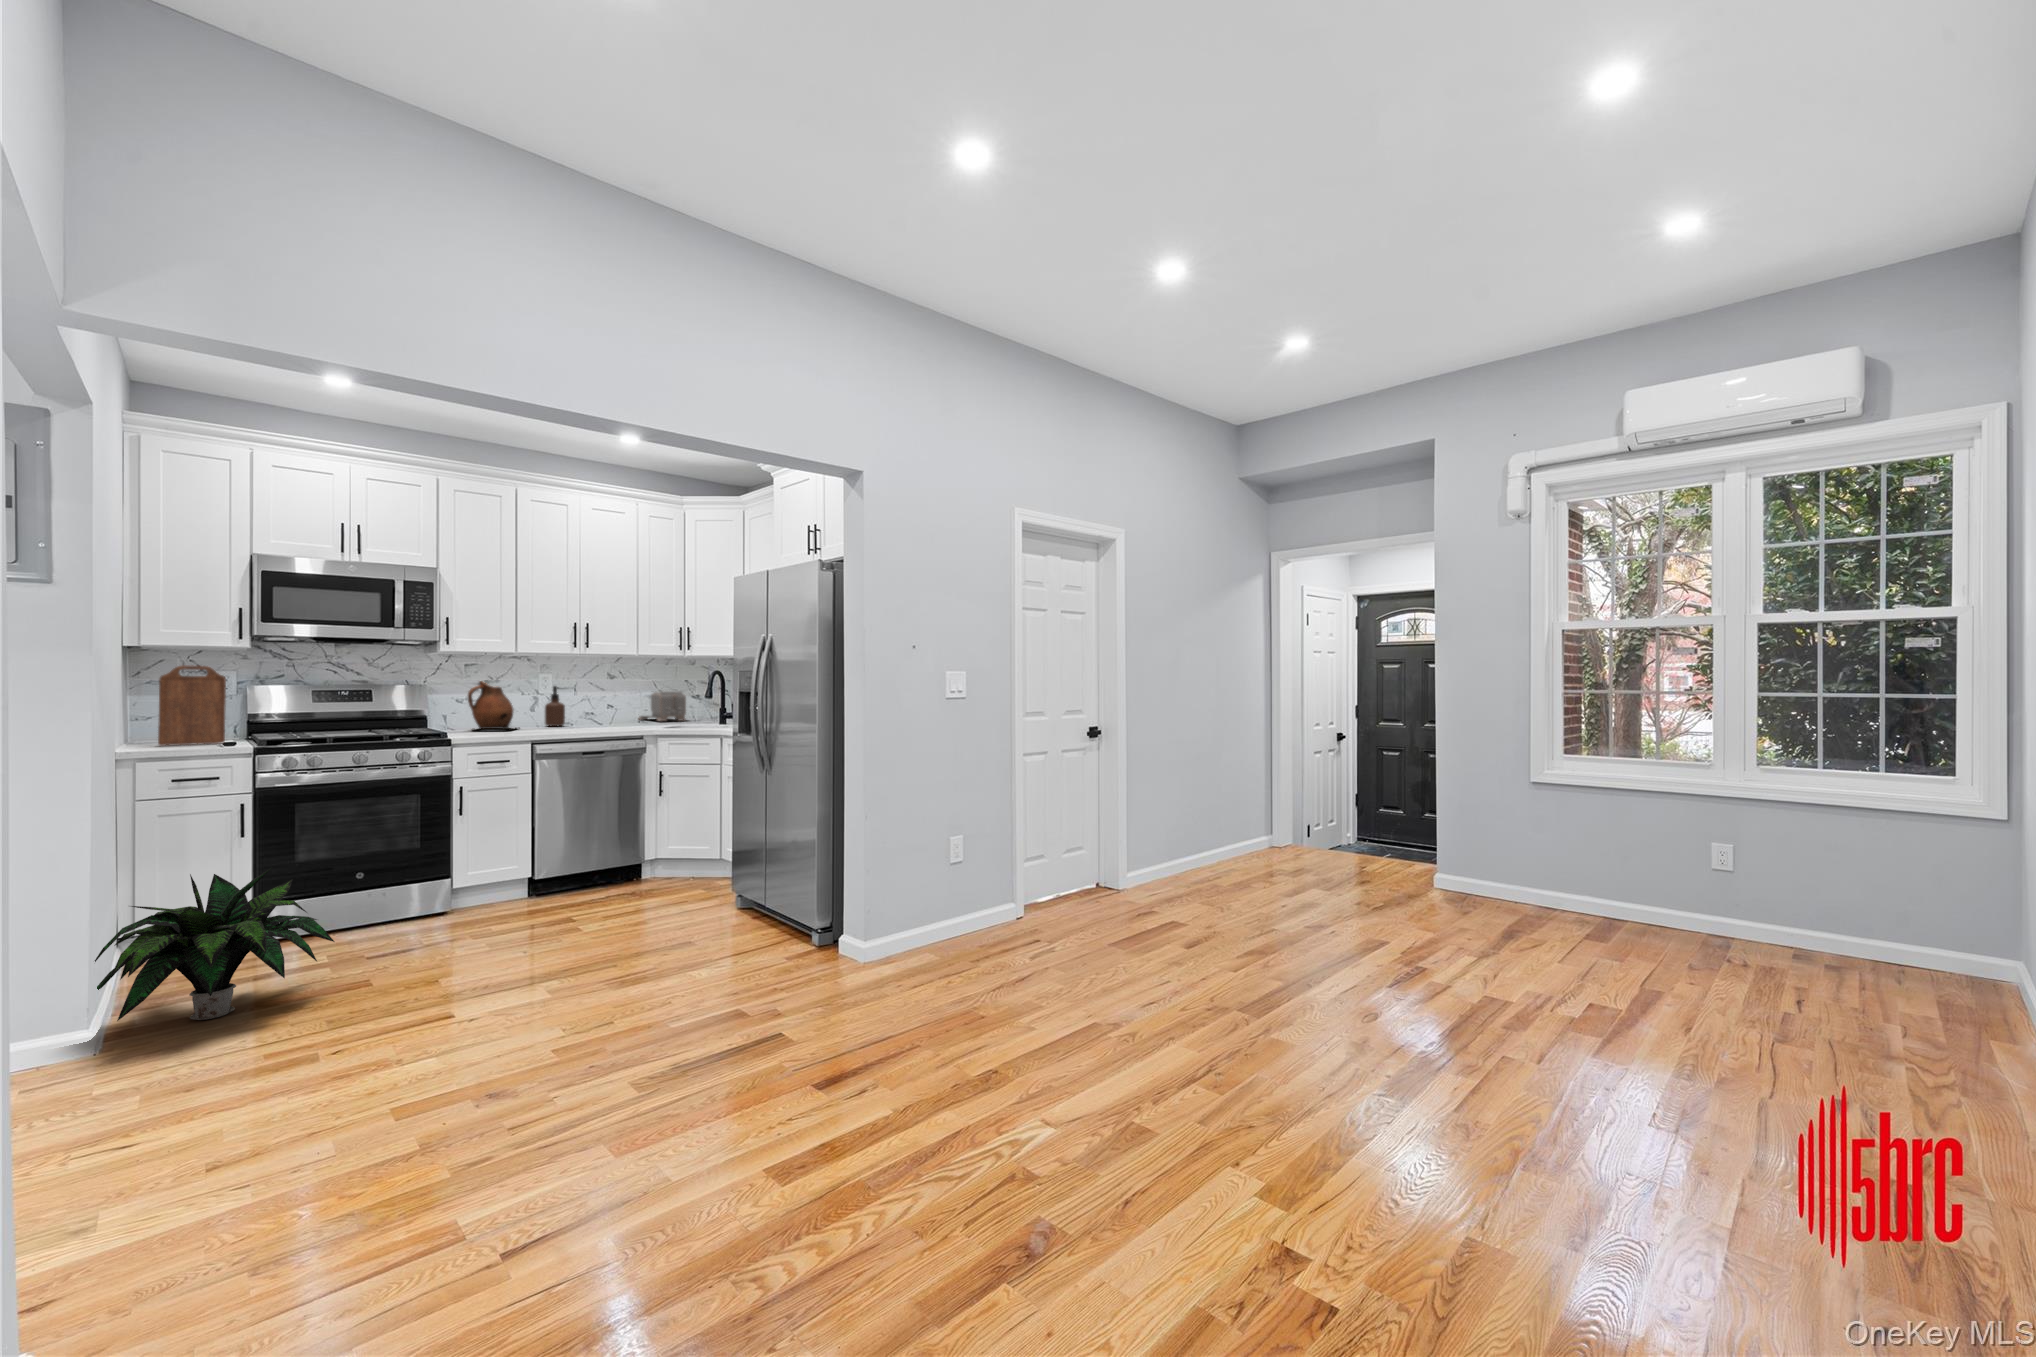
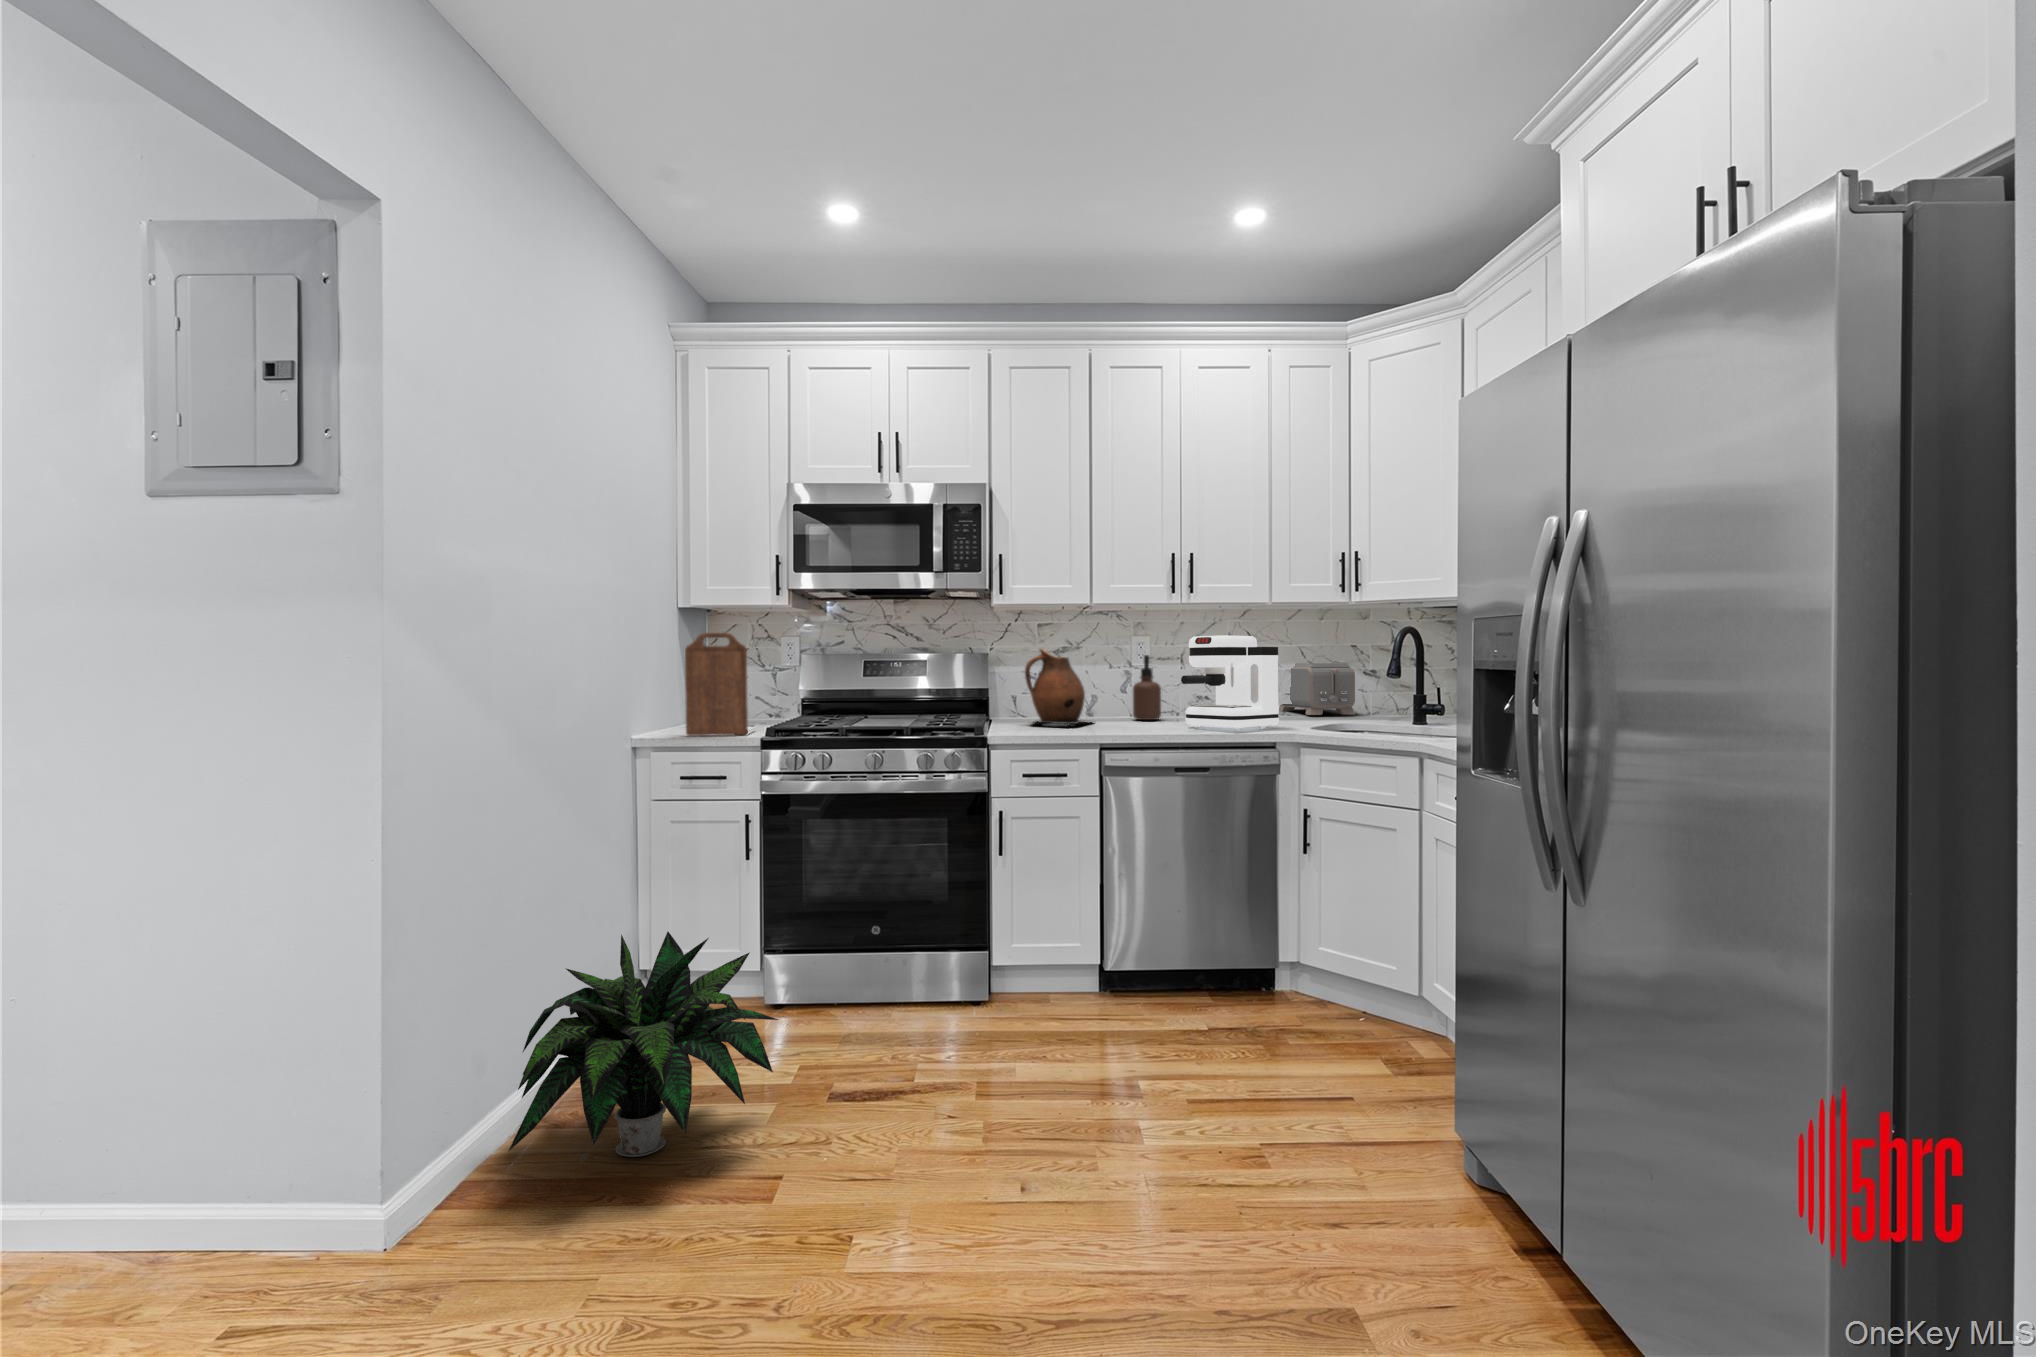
coffee maker: none [586,675,646,729] -> present [1181,635,1279,730]

